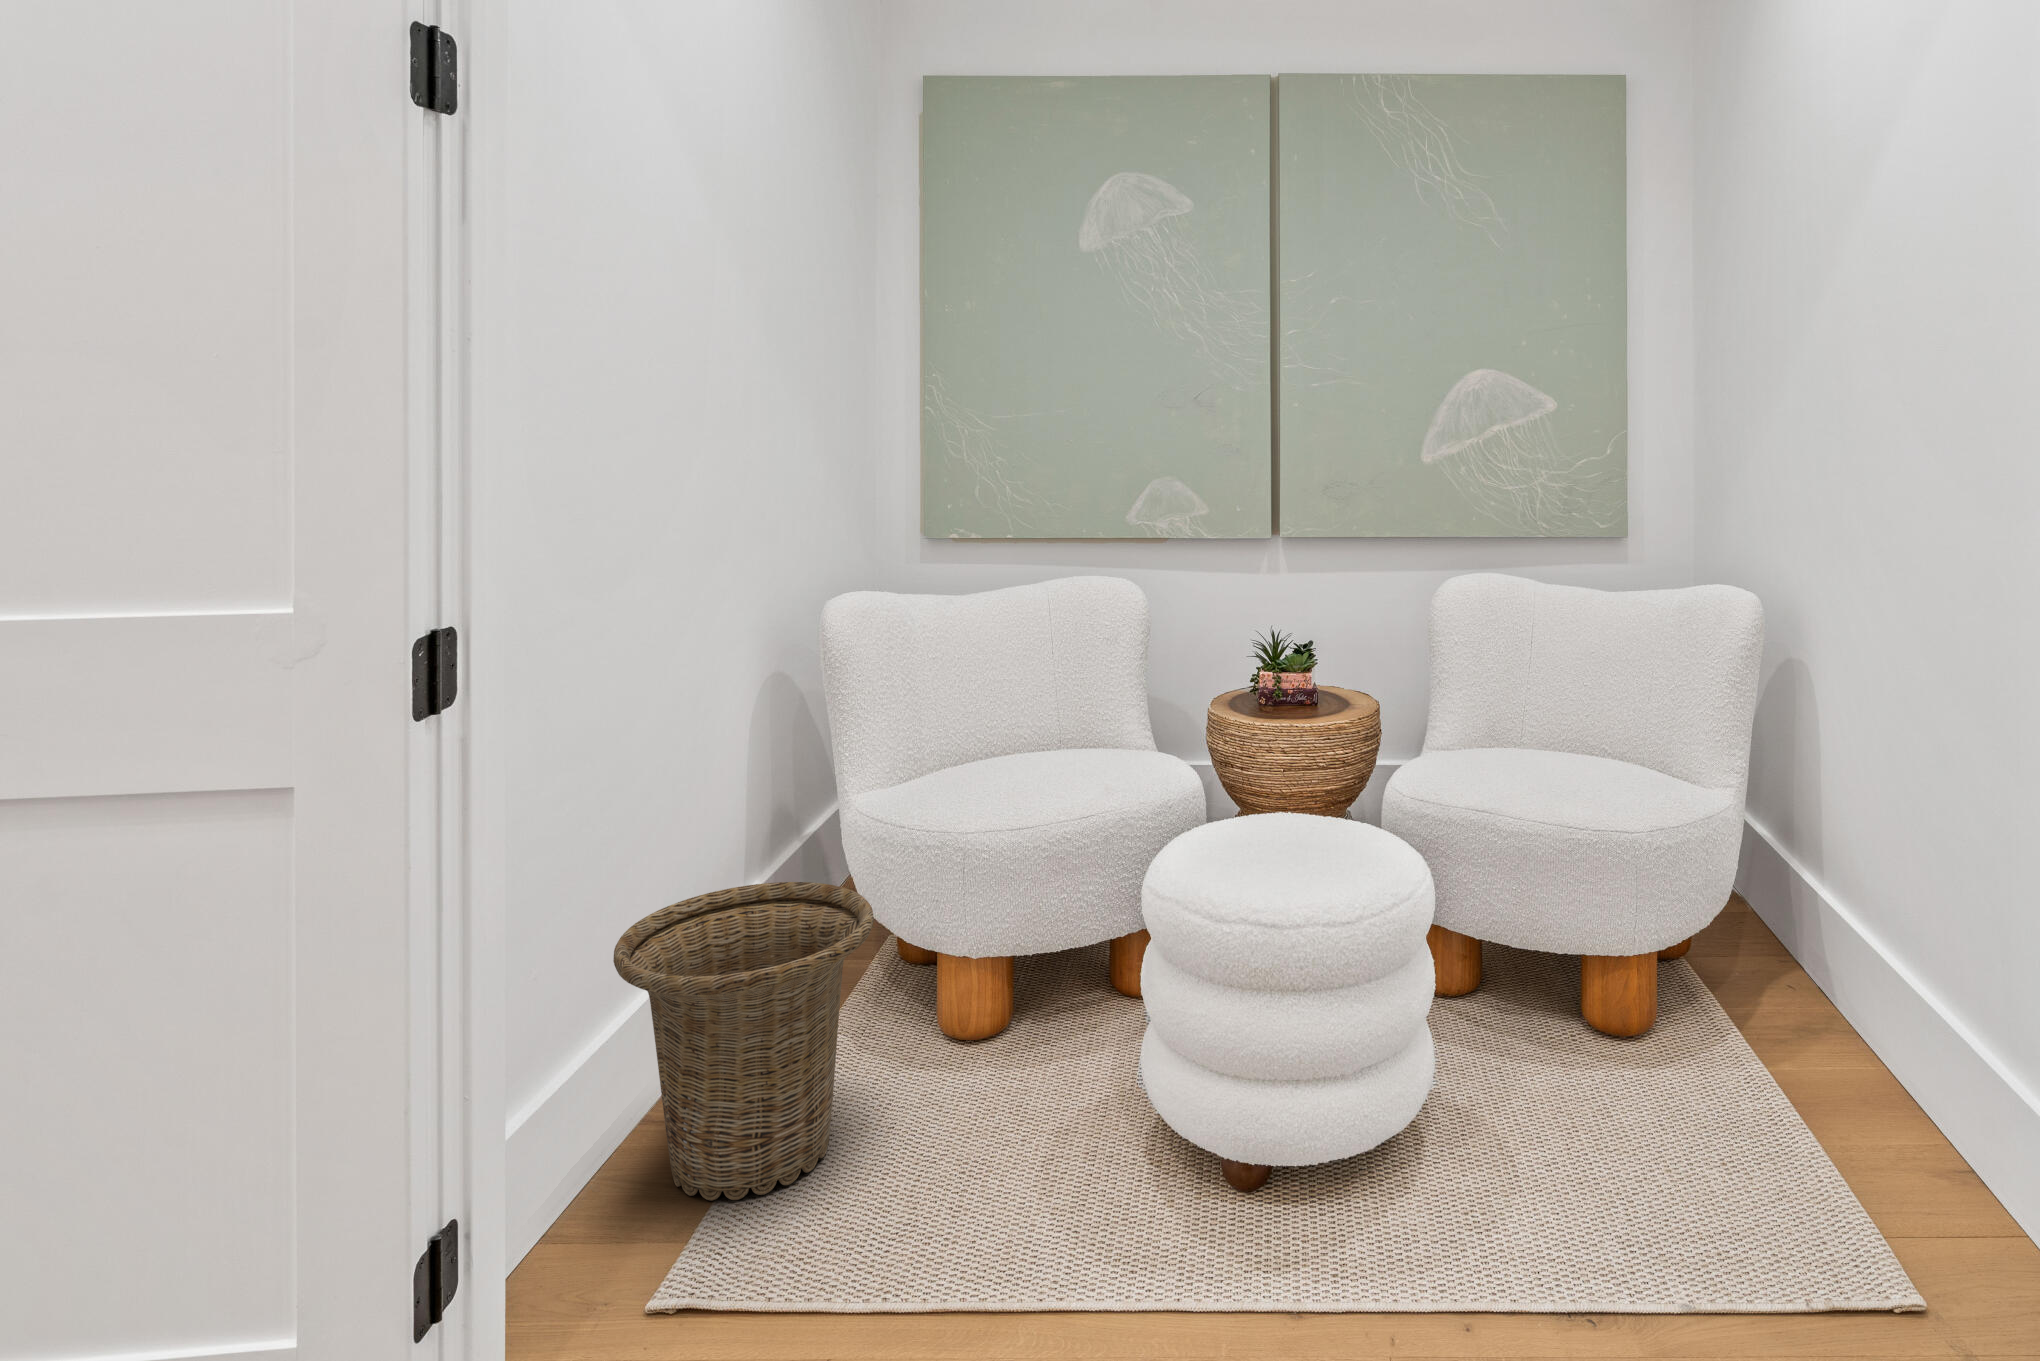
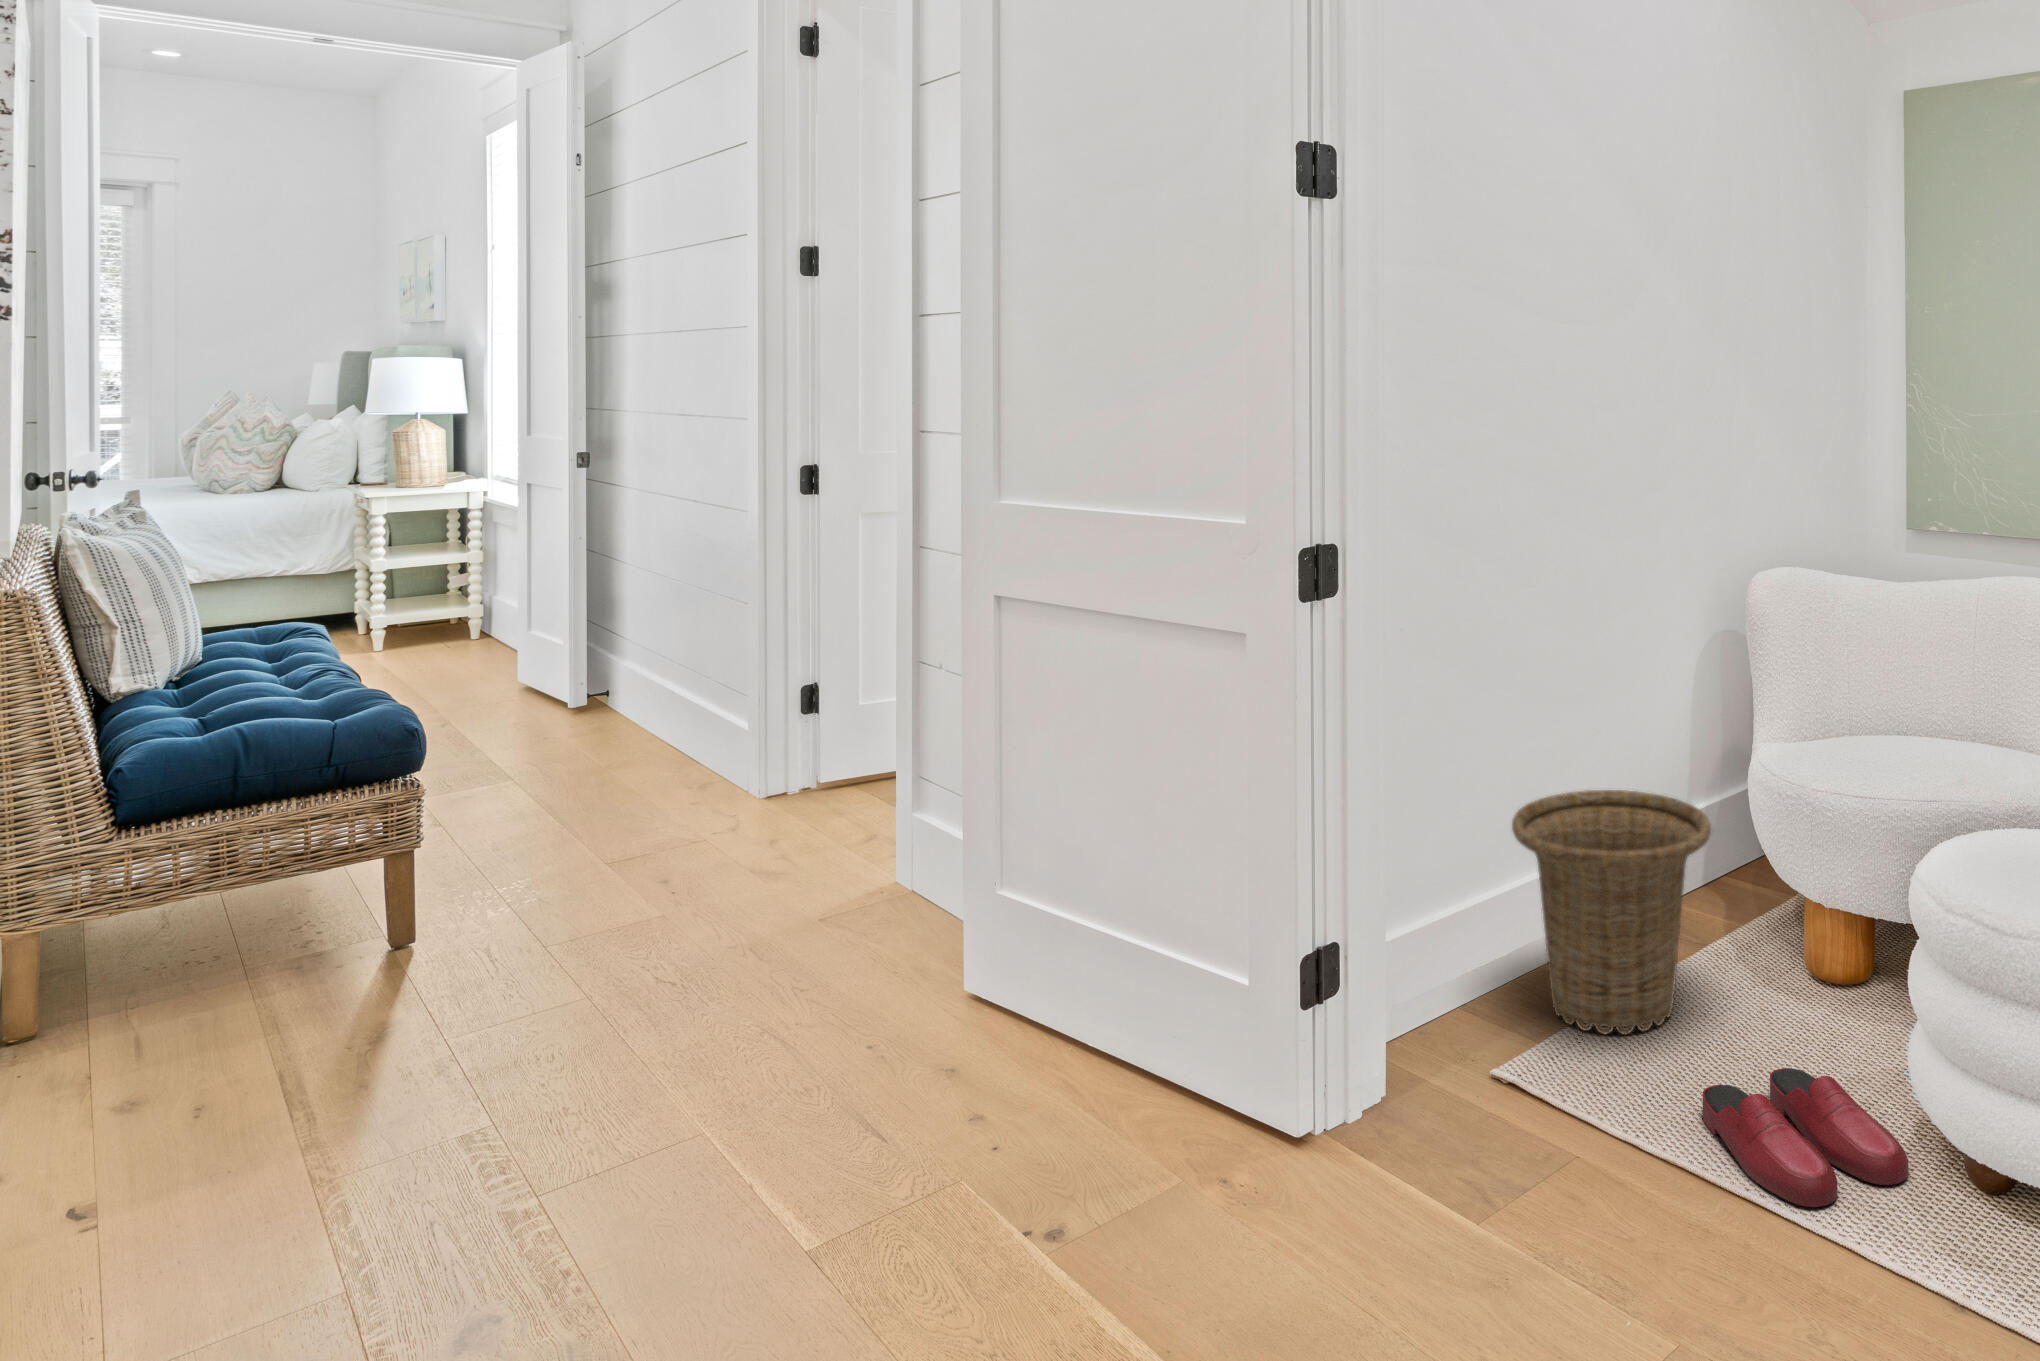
slippers: none [938,1138,1179,1293] -> present [1703,1068,1908,1207]

